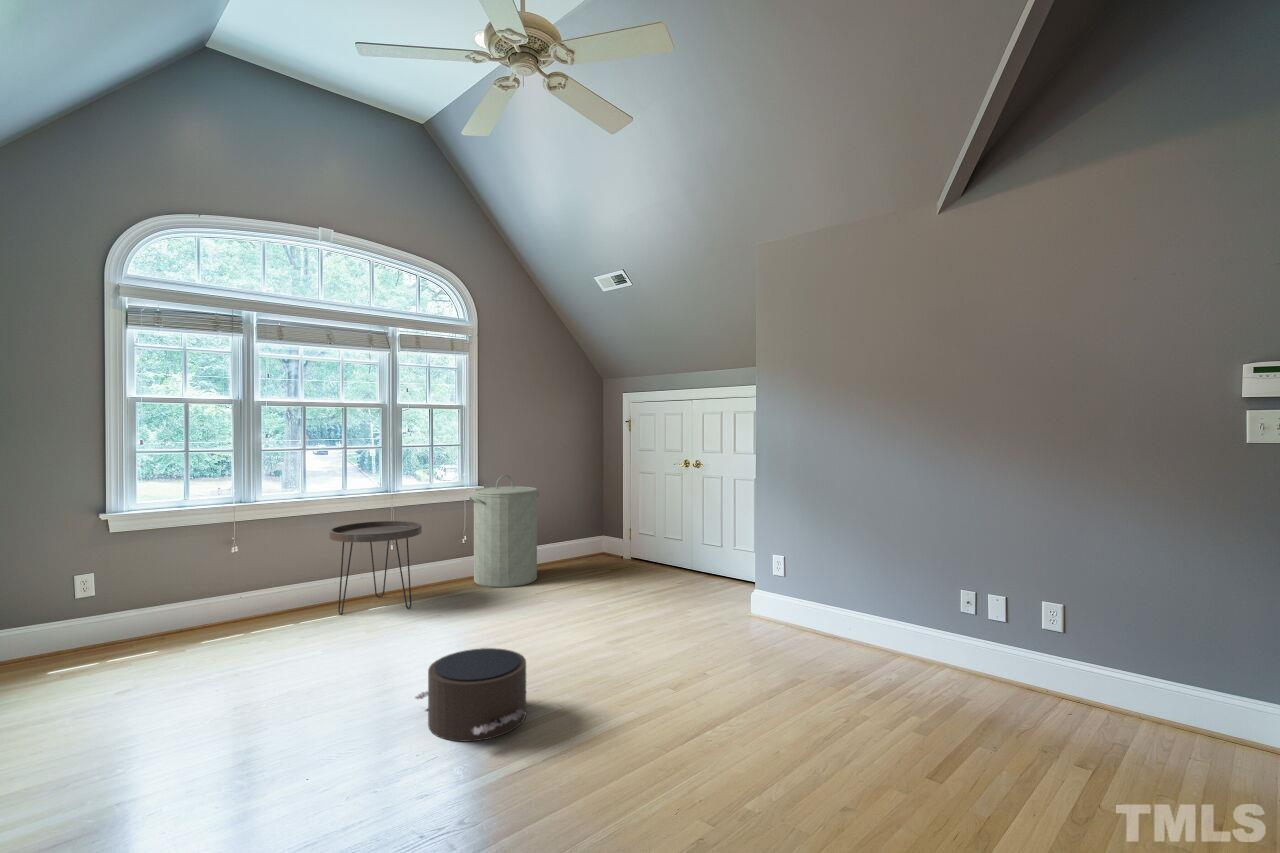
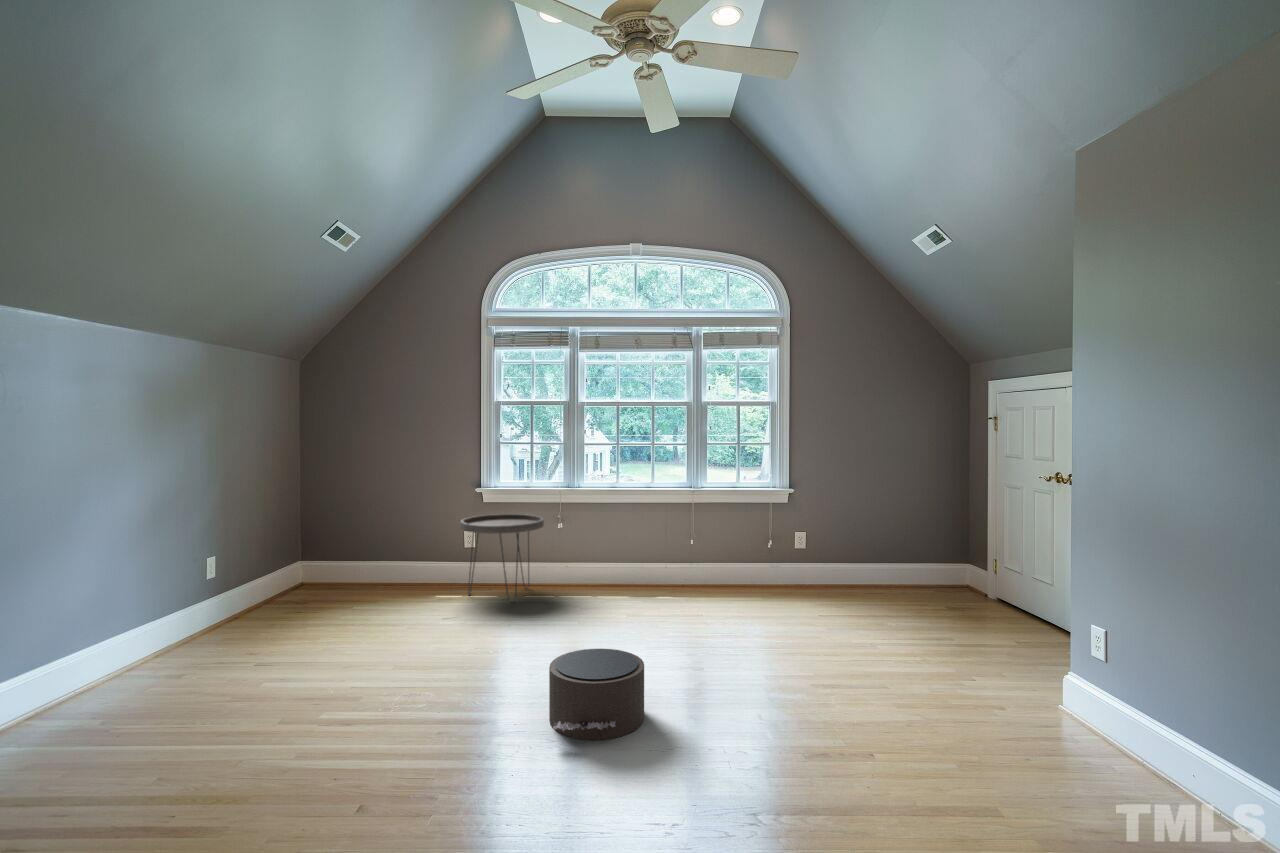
laundry hamper: present [469,475,539,588] -> none [767,478,854,604]
side table: present [329,521,422,615] -> present [461,514,544,604]

